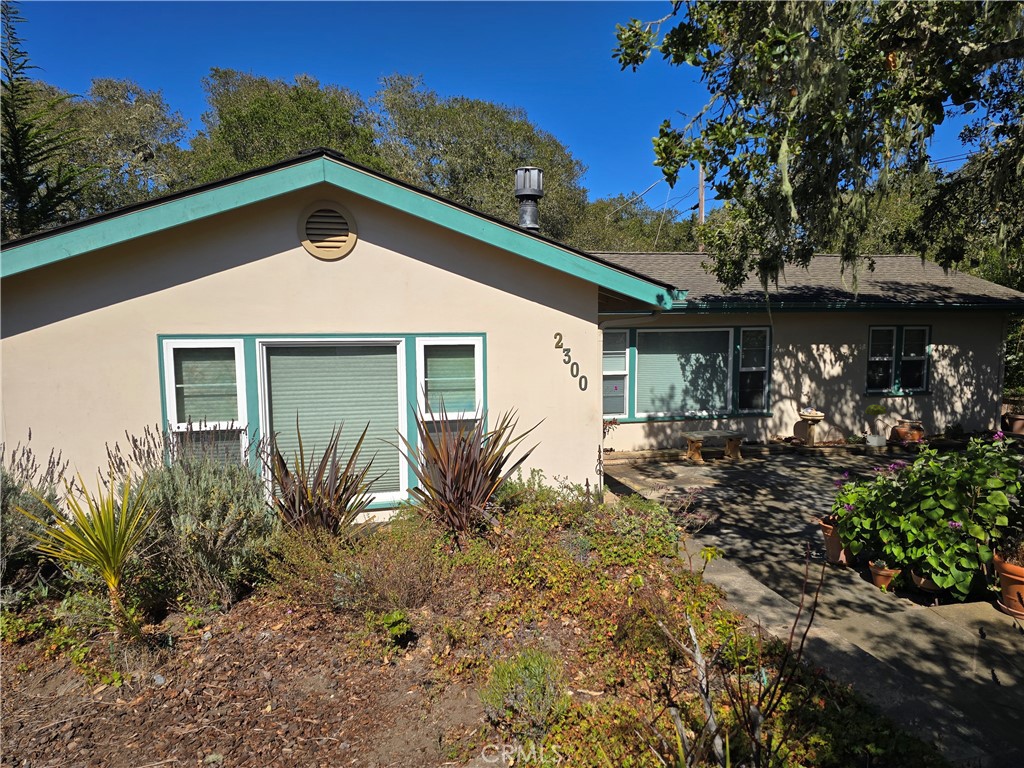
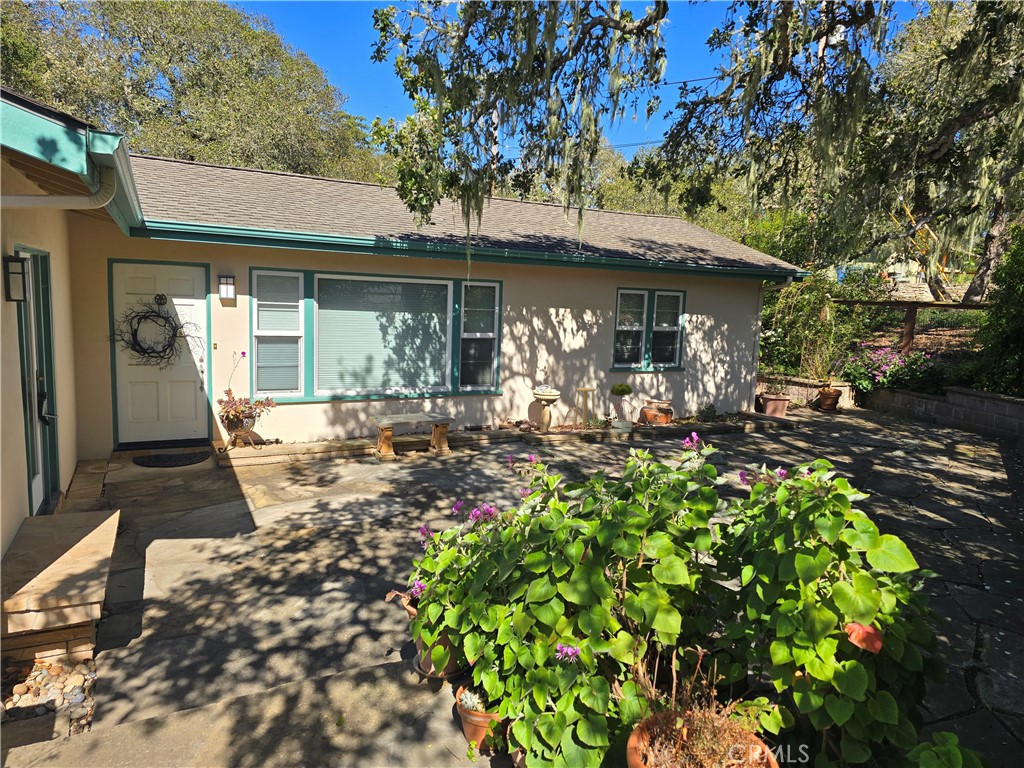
stool: none [833,409,854,448] -> present [574,388,596,435]

